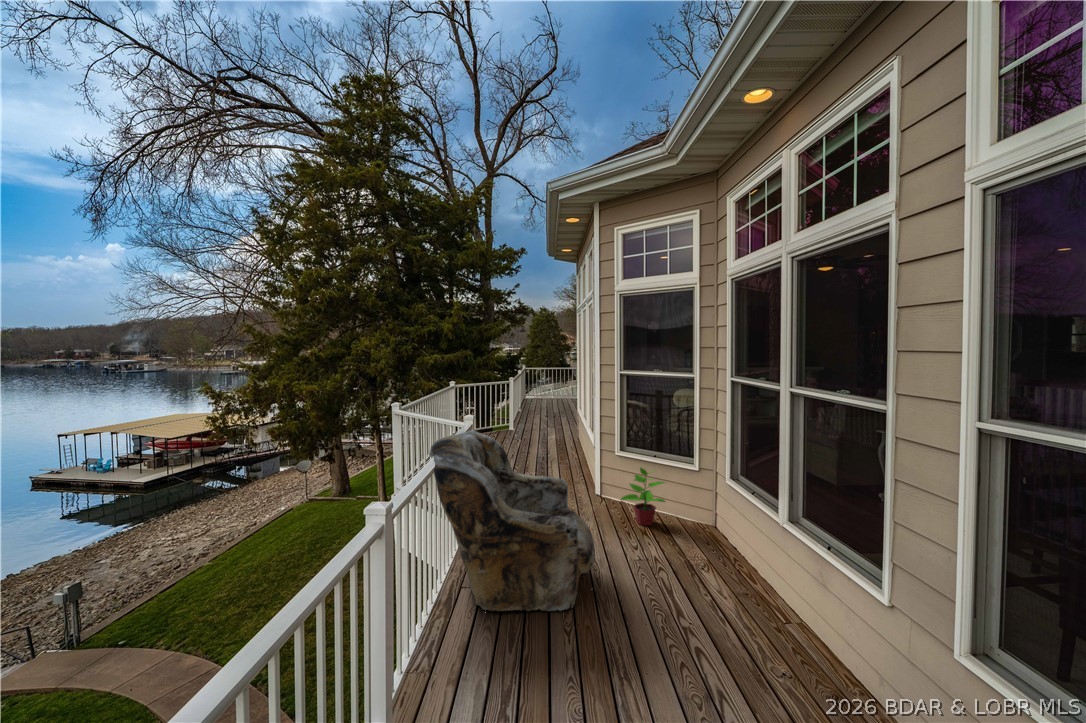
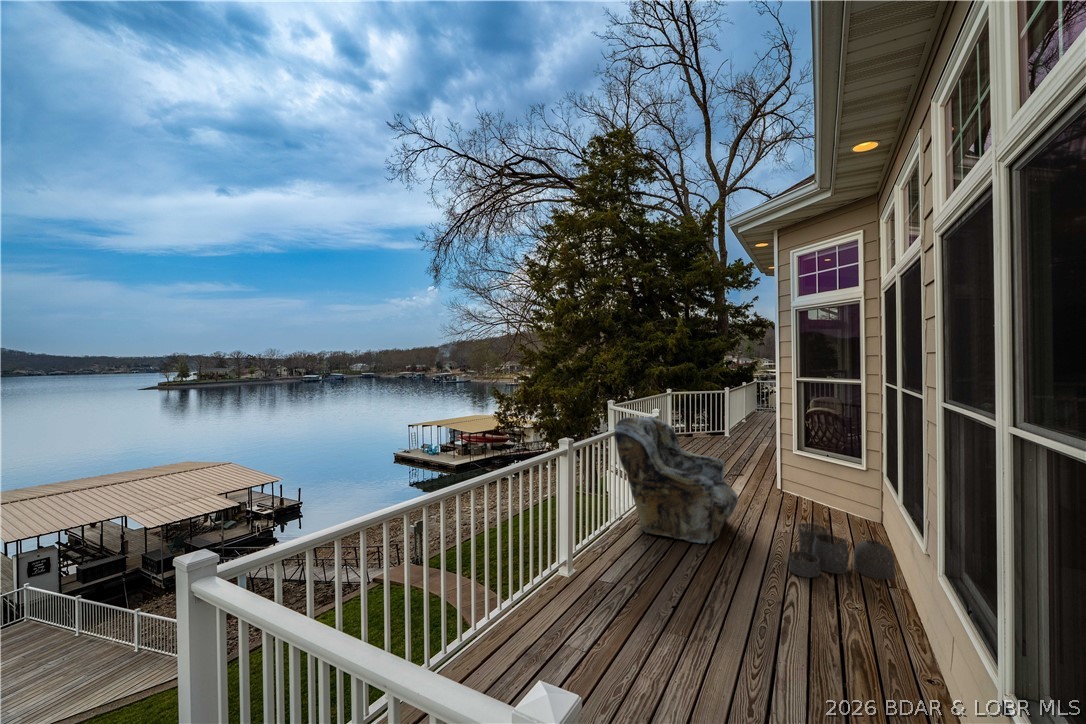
potted plant: present [621,468,665,526] -> none [785,463,834,516]
woven basket: none [670,547,776,638] -> present [789,523,895,579]

